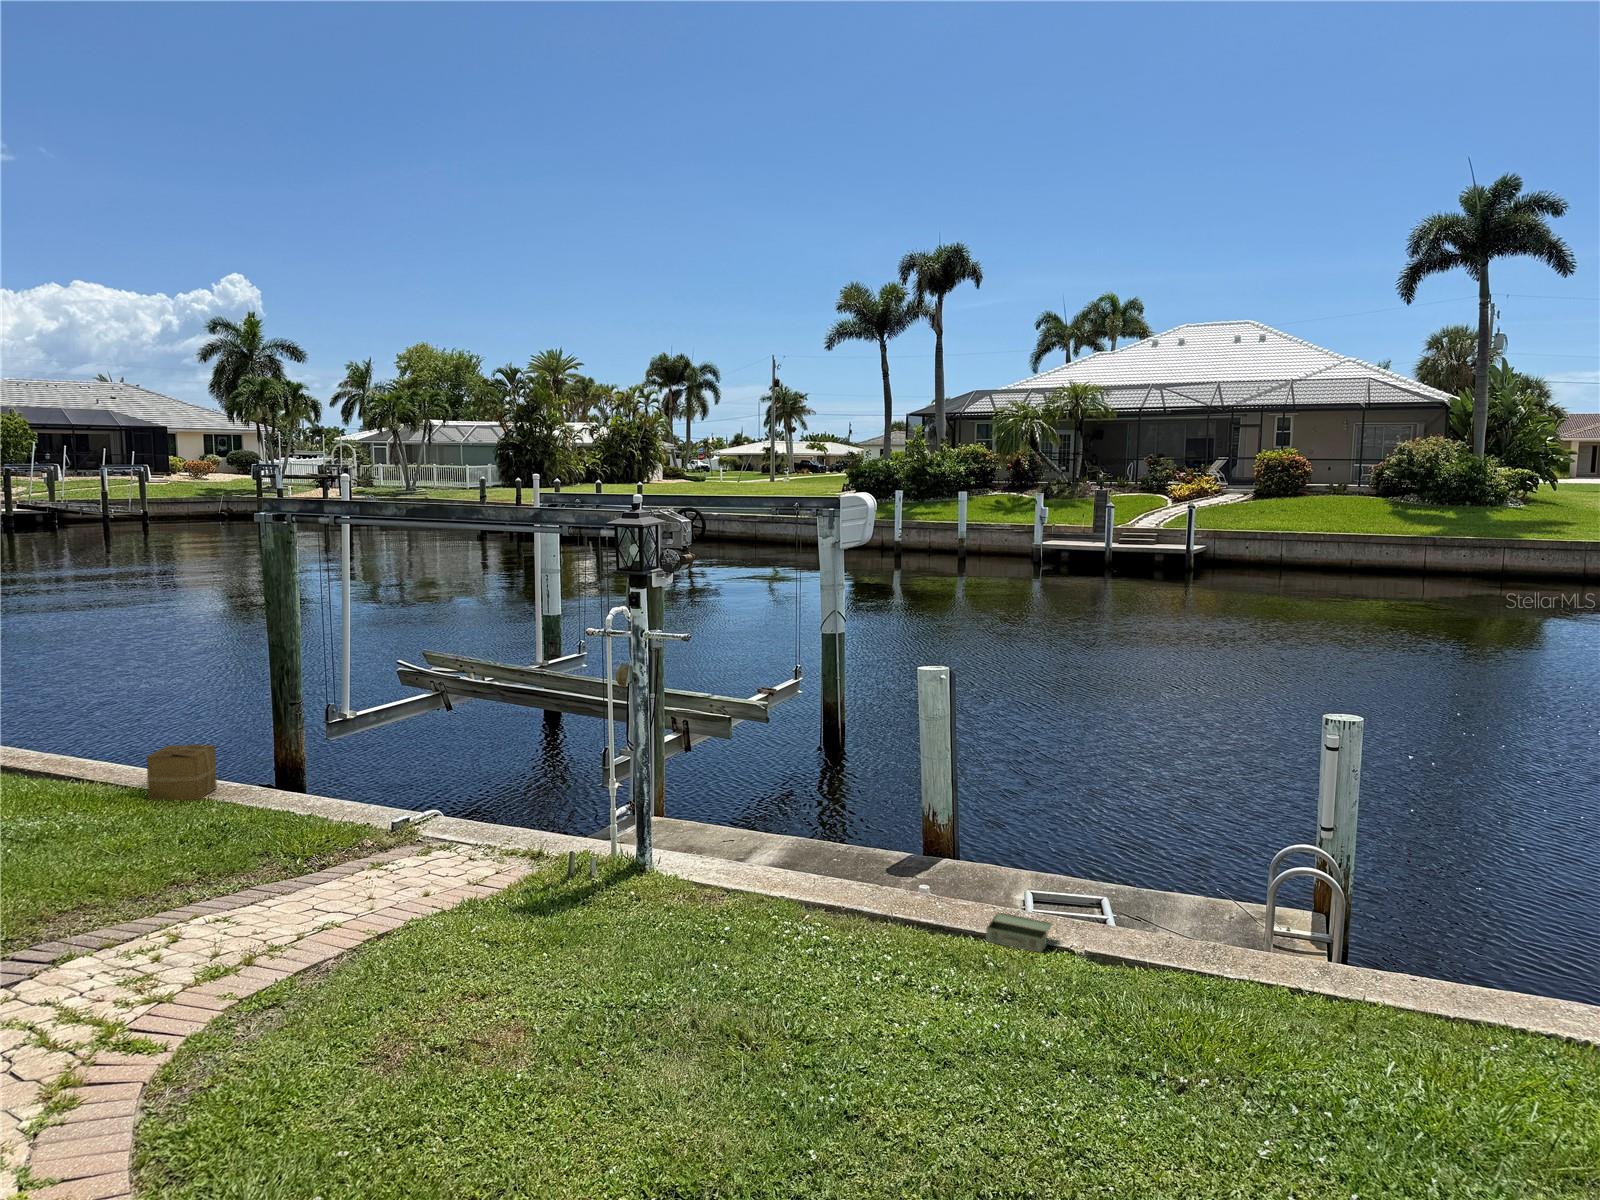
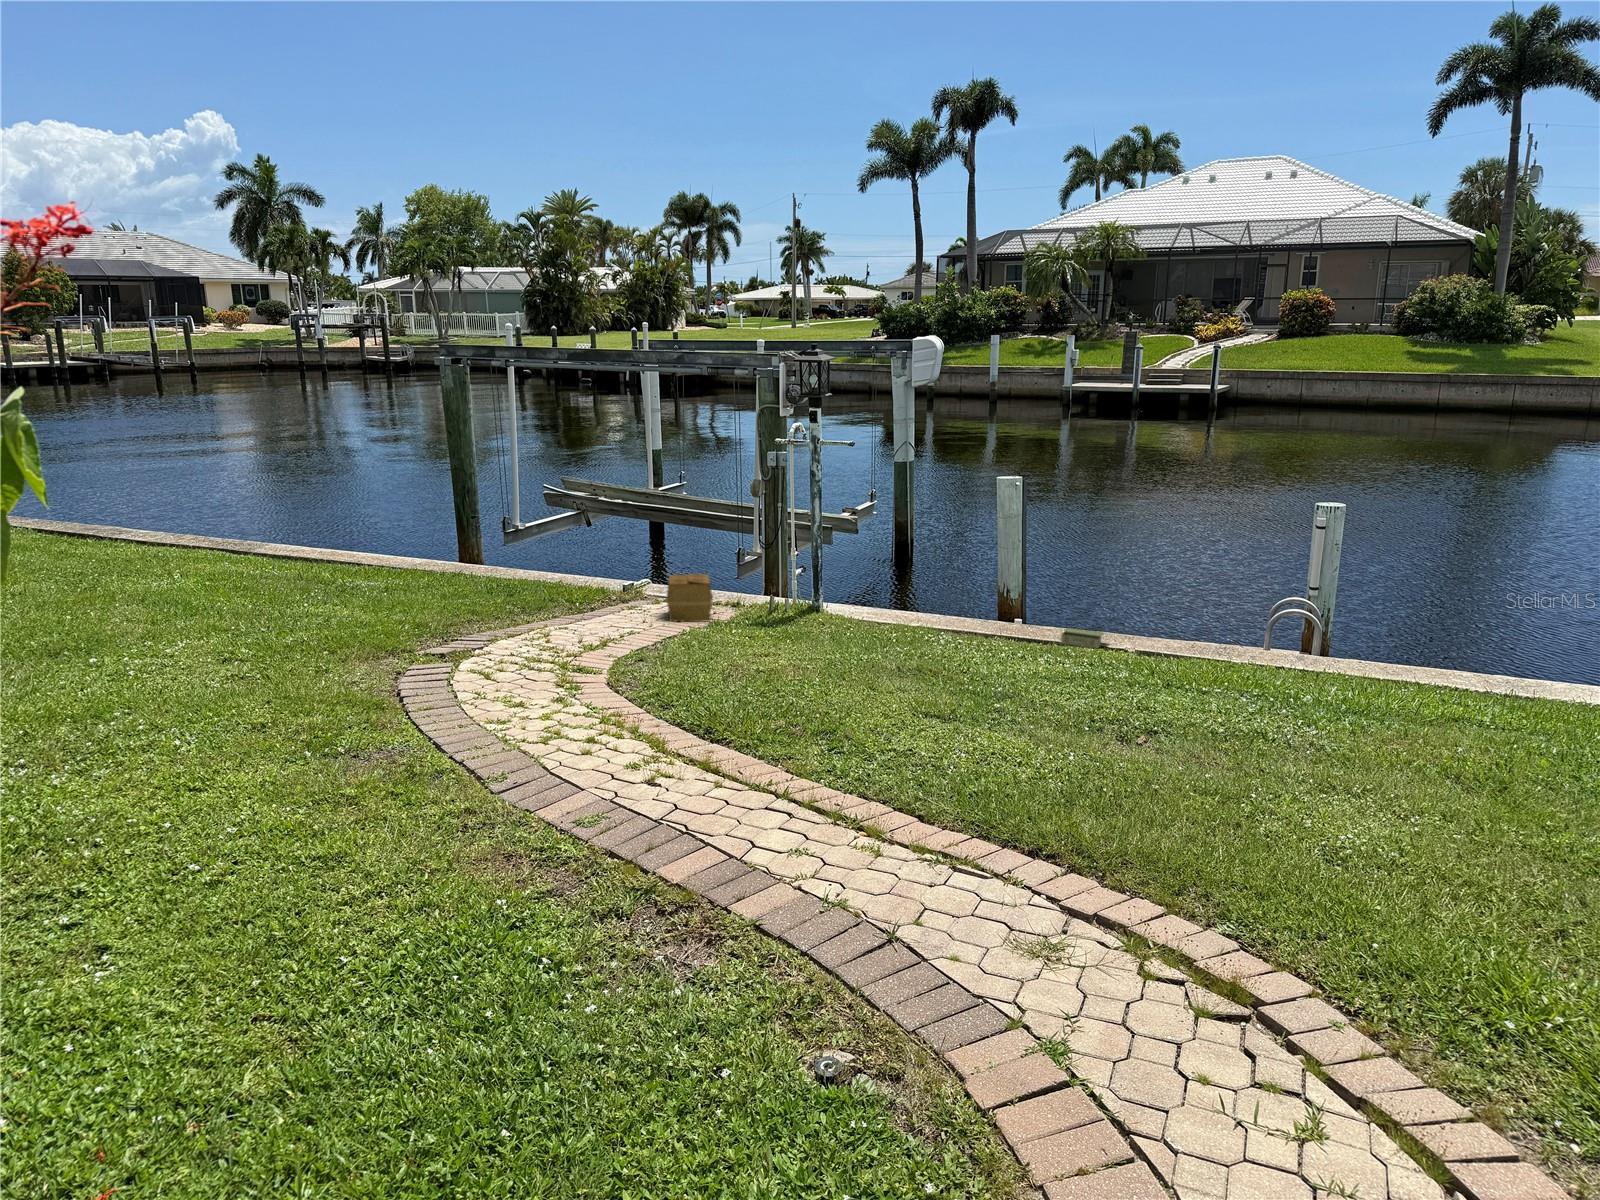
cardboard box: present [147,744,217,800] -> present [666,574,713,621]

